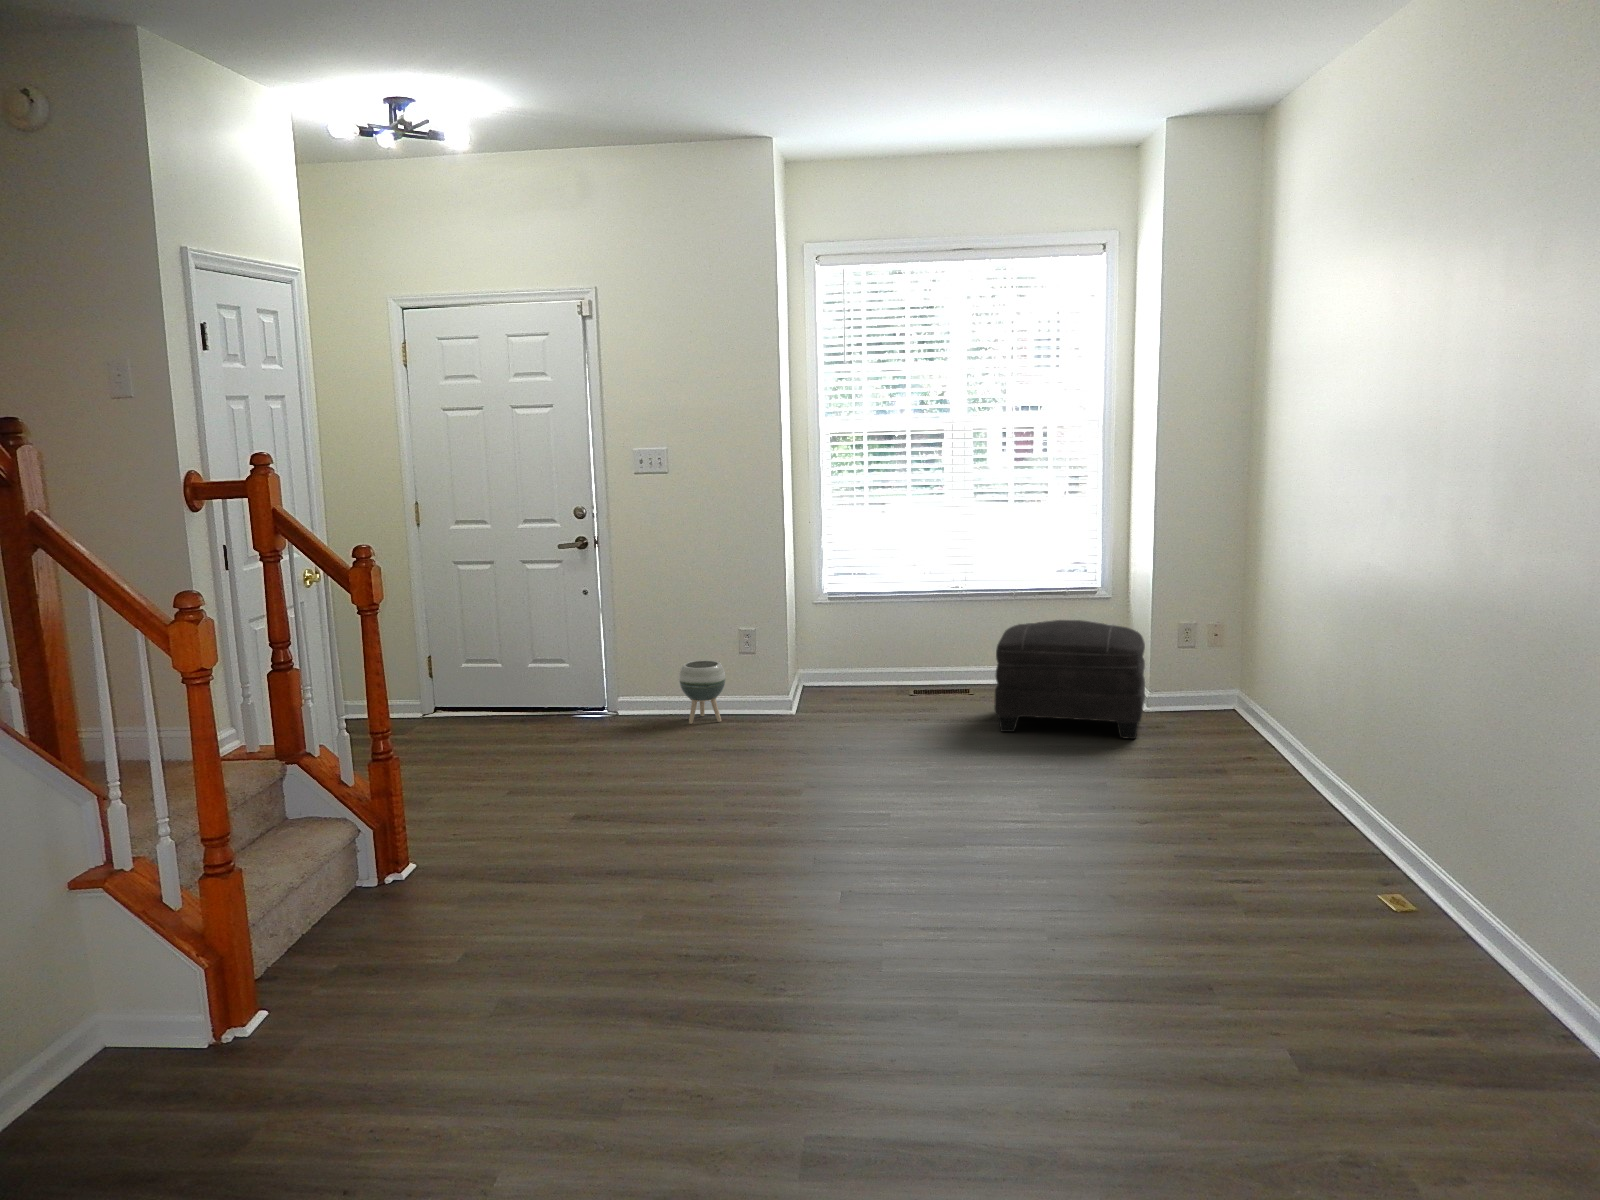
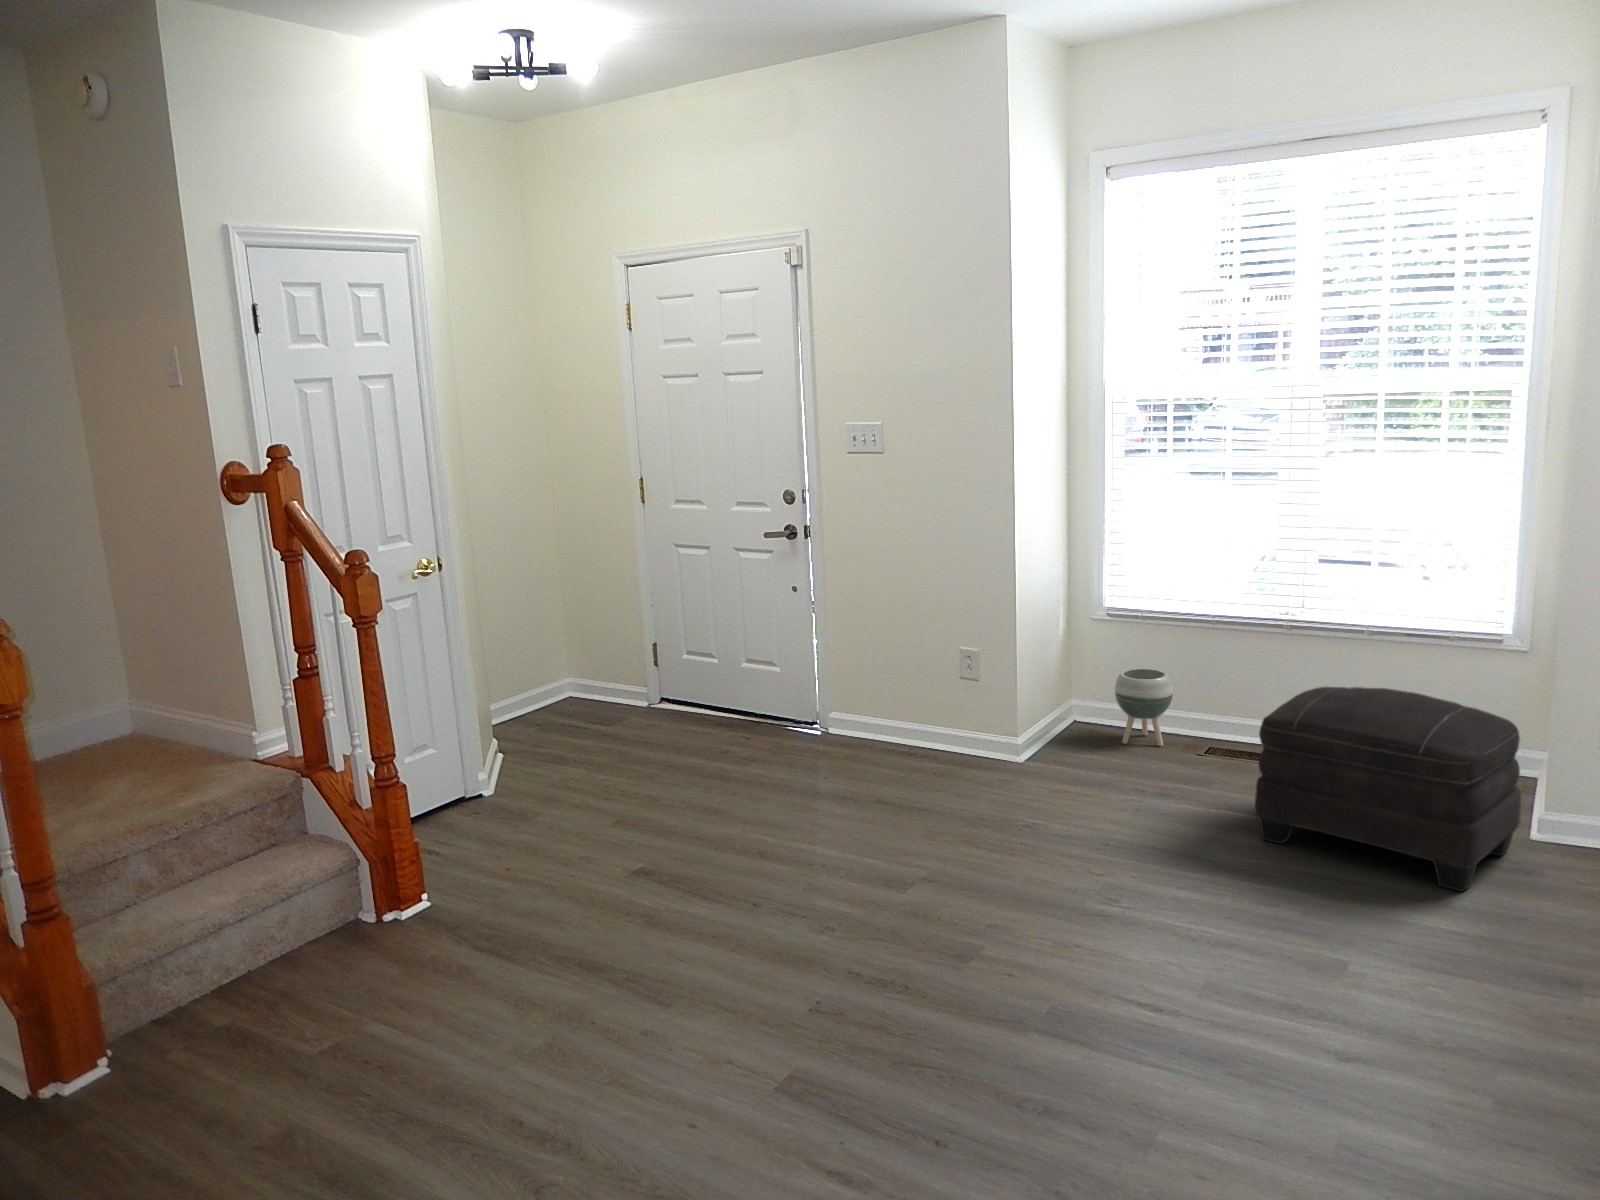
planter: present [679,660,726,724] -> present [1115,668,1173,746]

